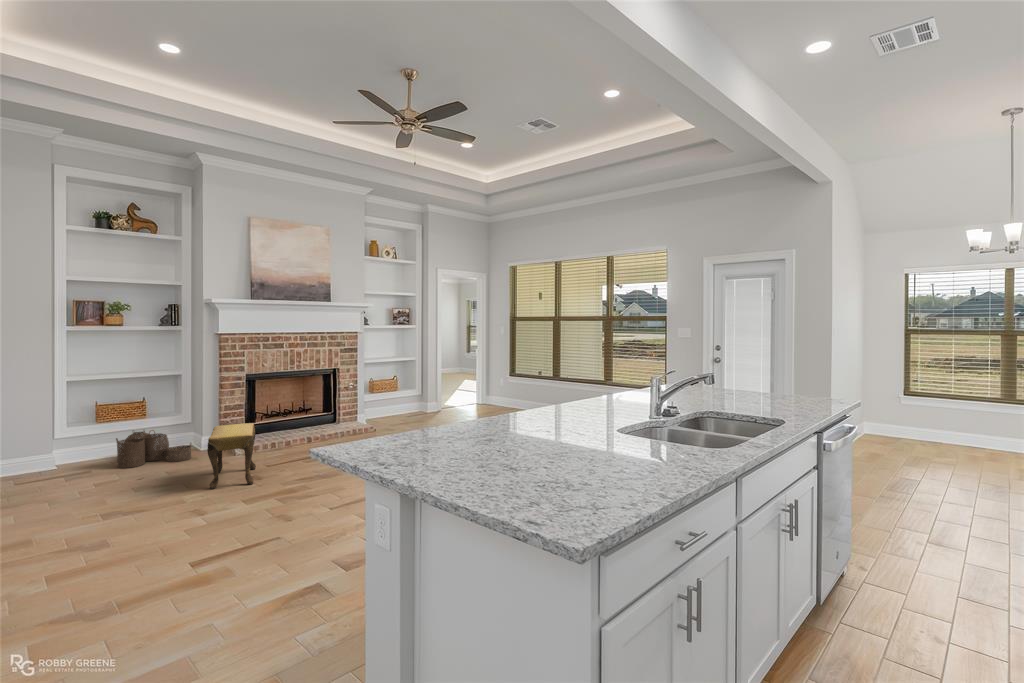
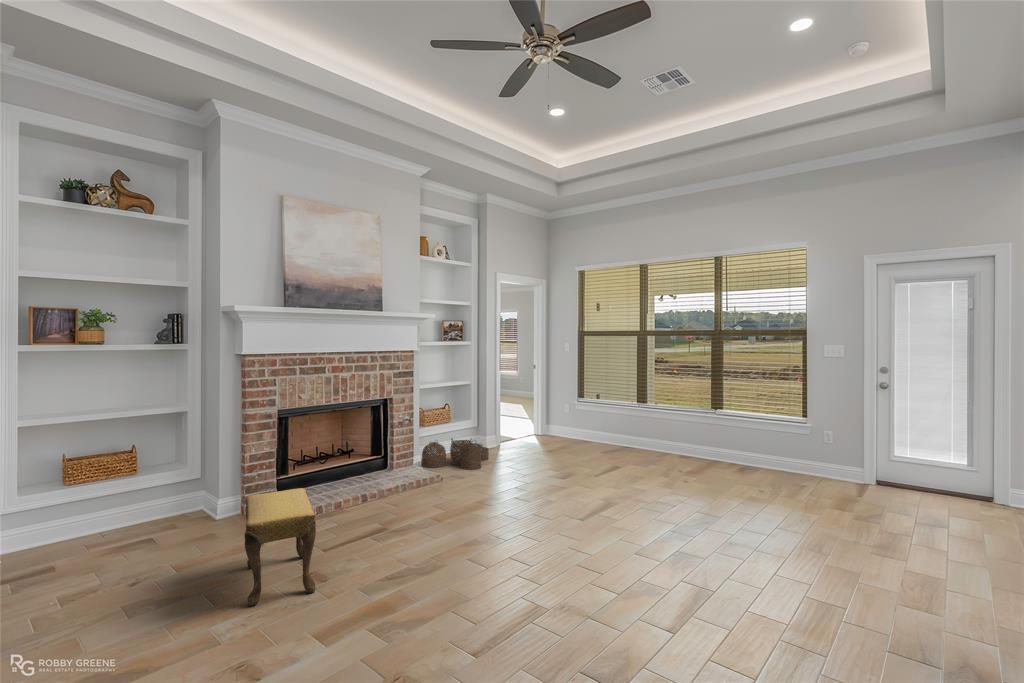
woven basket: present [116,431,191,467] -> present [421,438,489,470]

